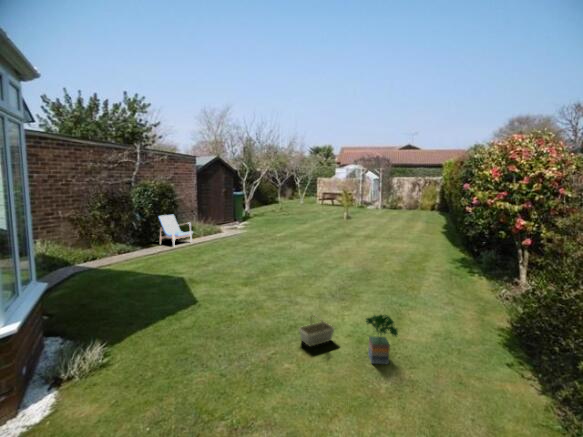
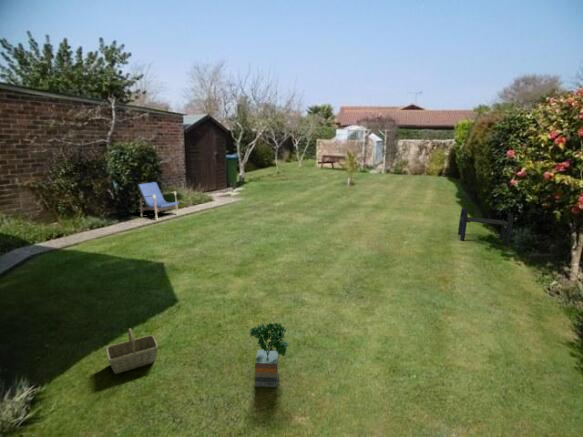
bench: none [437,233,481,265] -> present [458,207,513,246]
potted tree: present [366,315,398,364] -> present [249,323,289,387]
basket: present [299,321,334,346] -> present [106,329,158,374]

